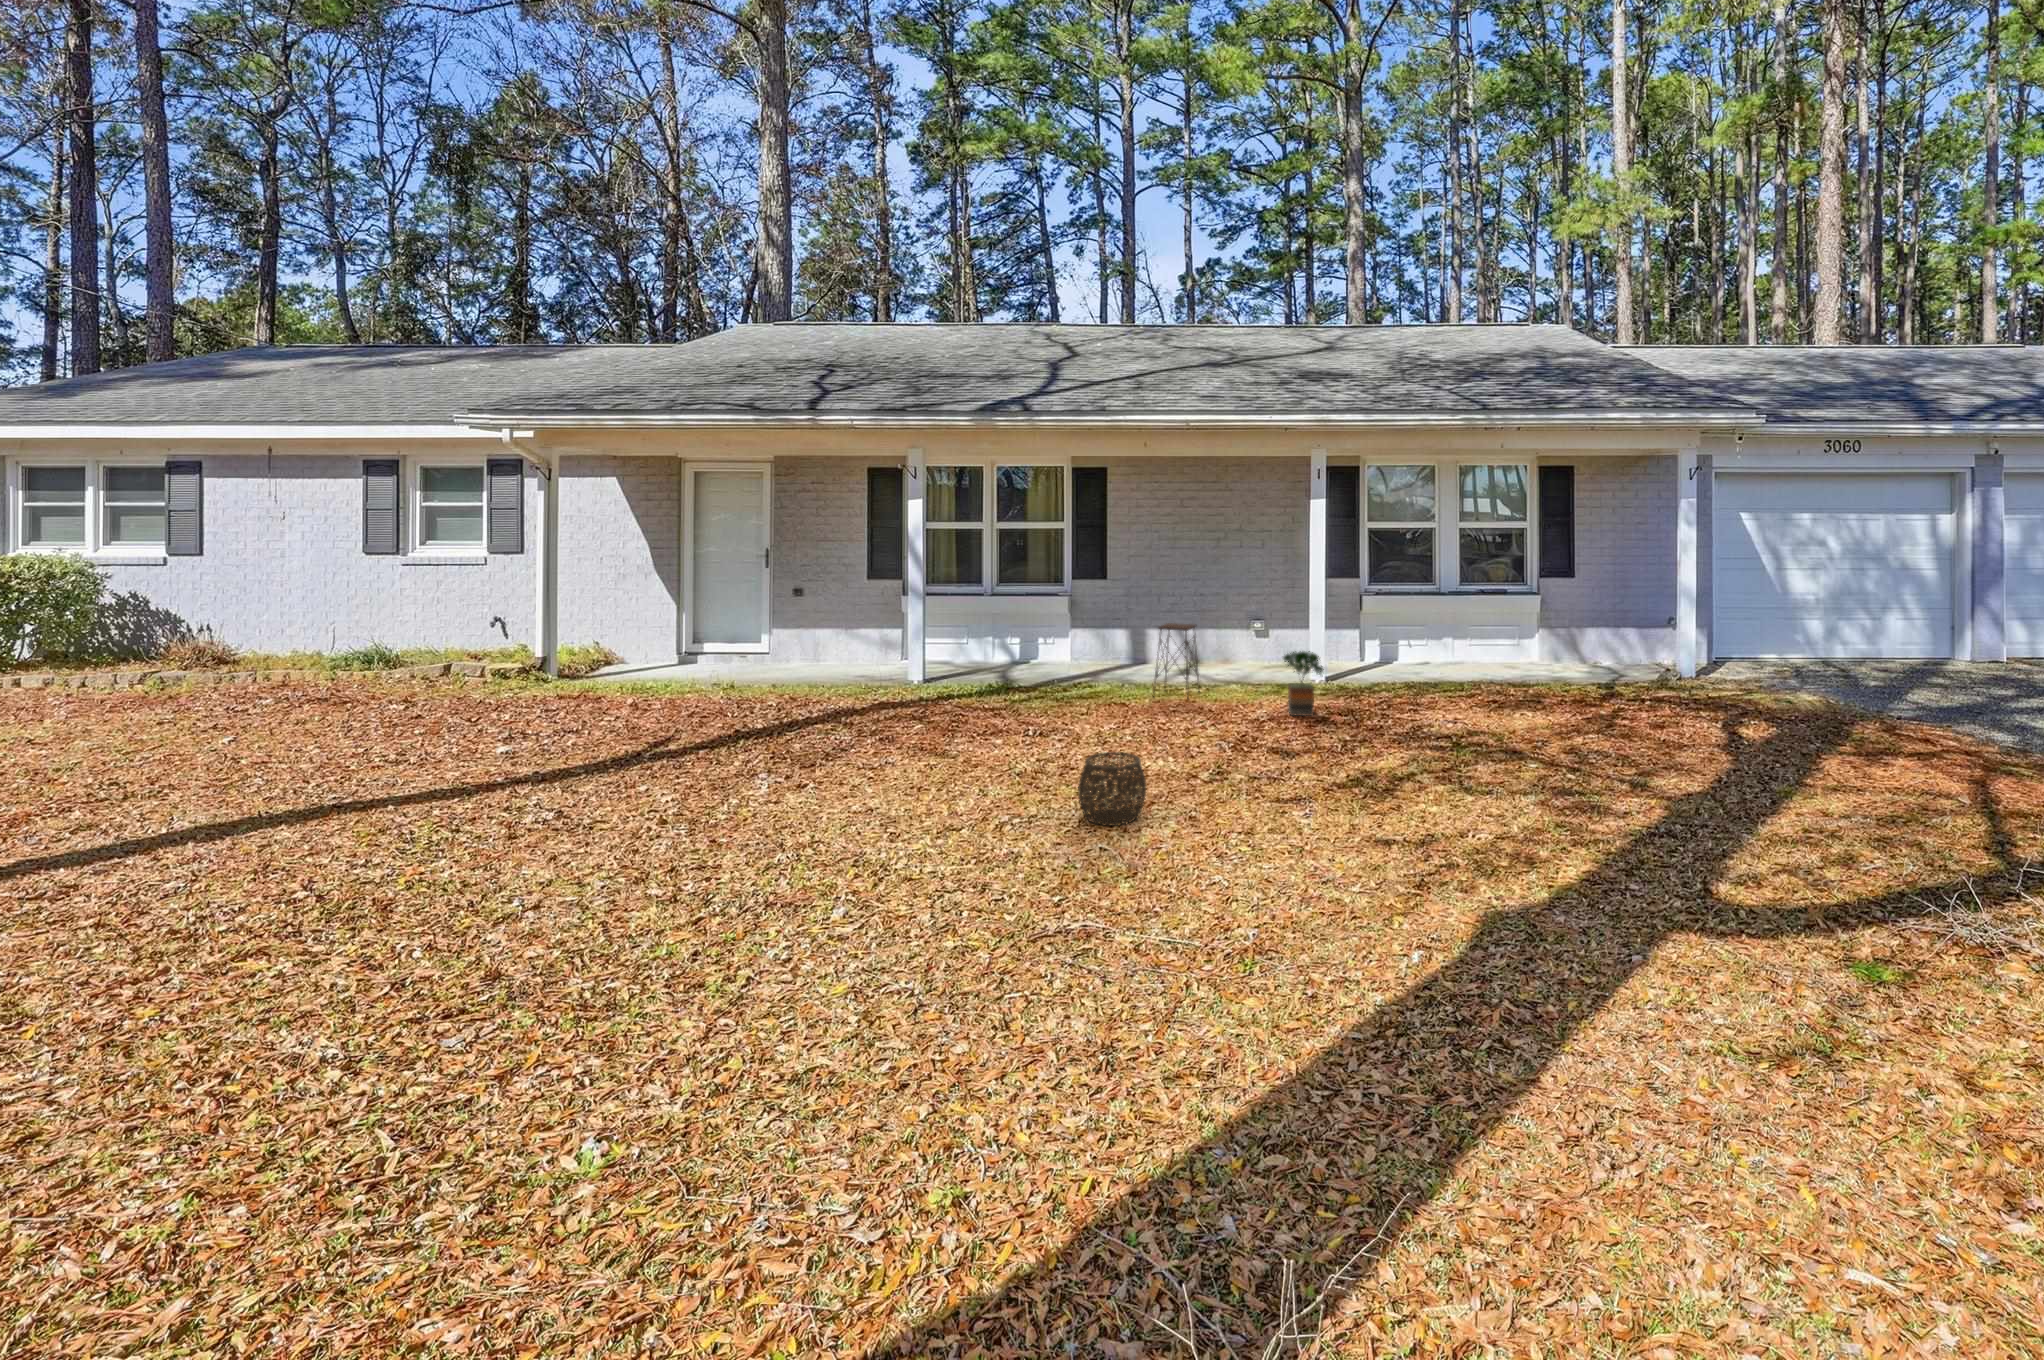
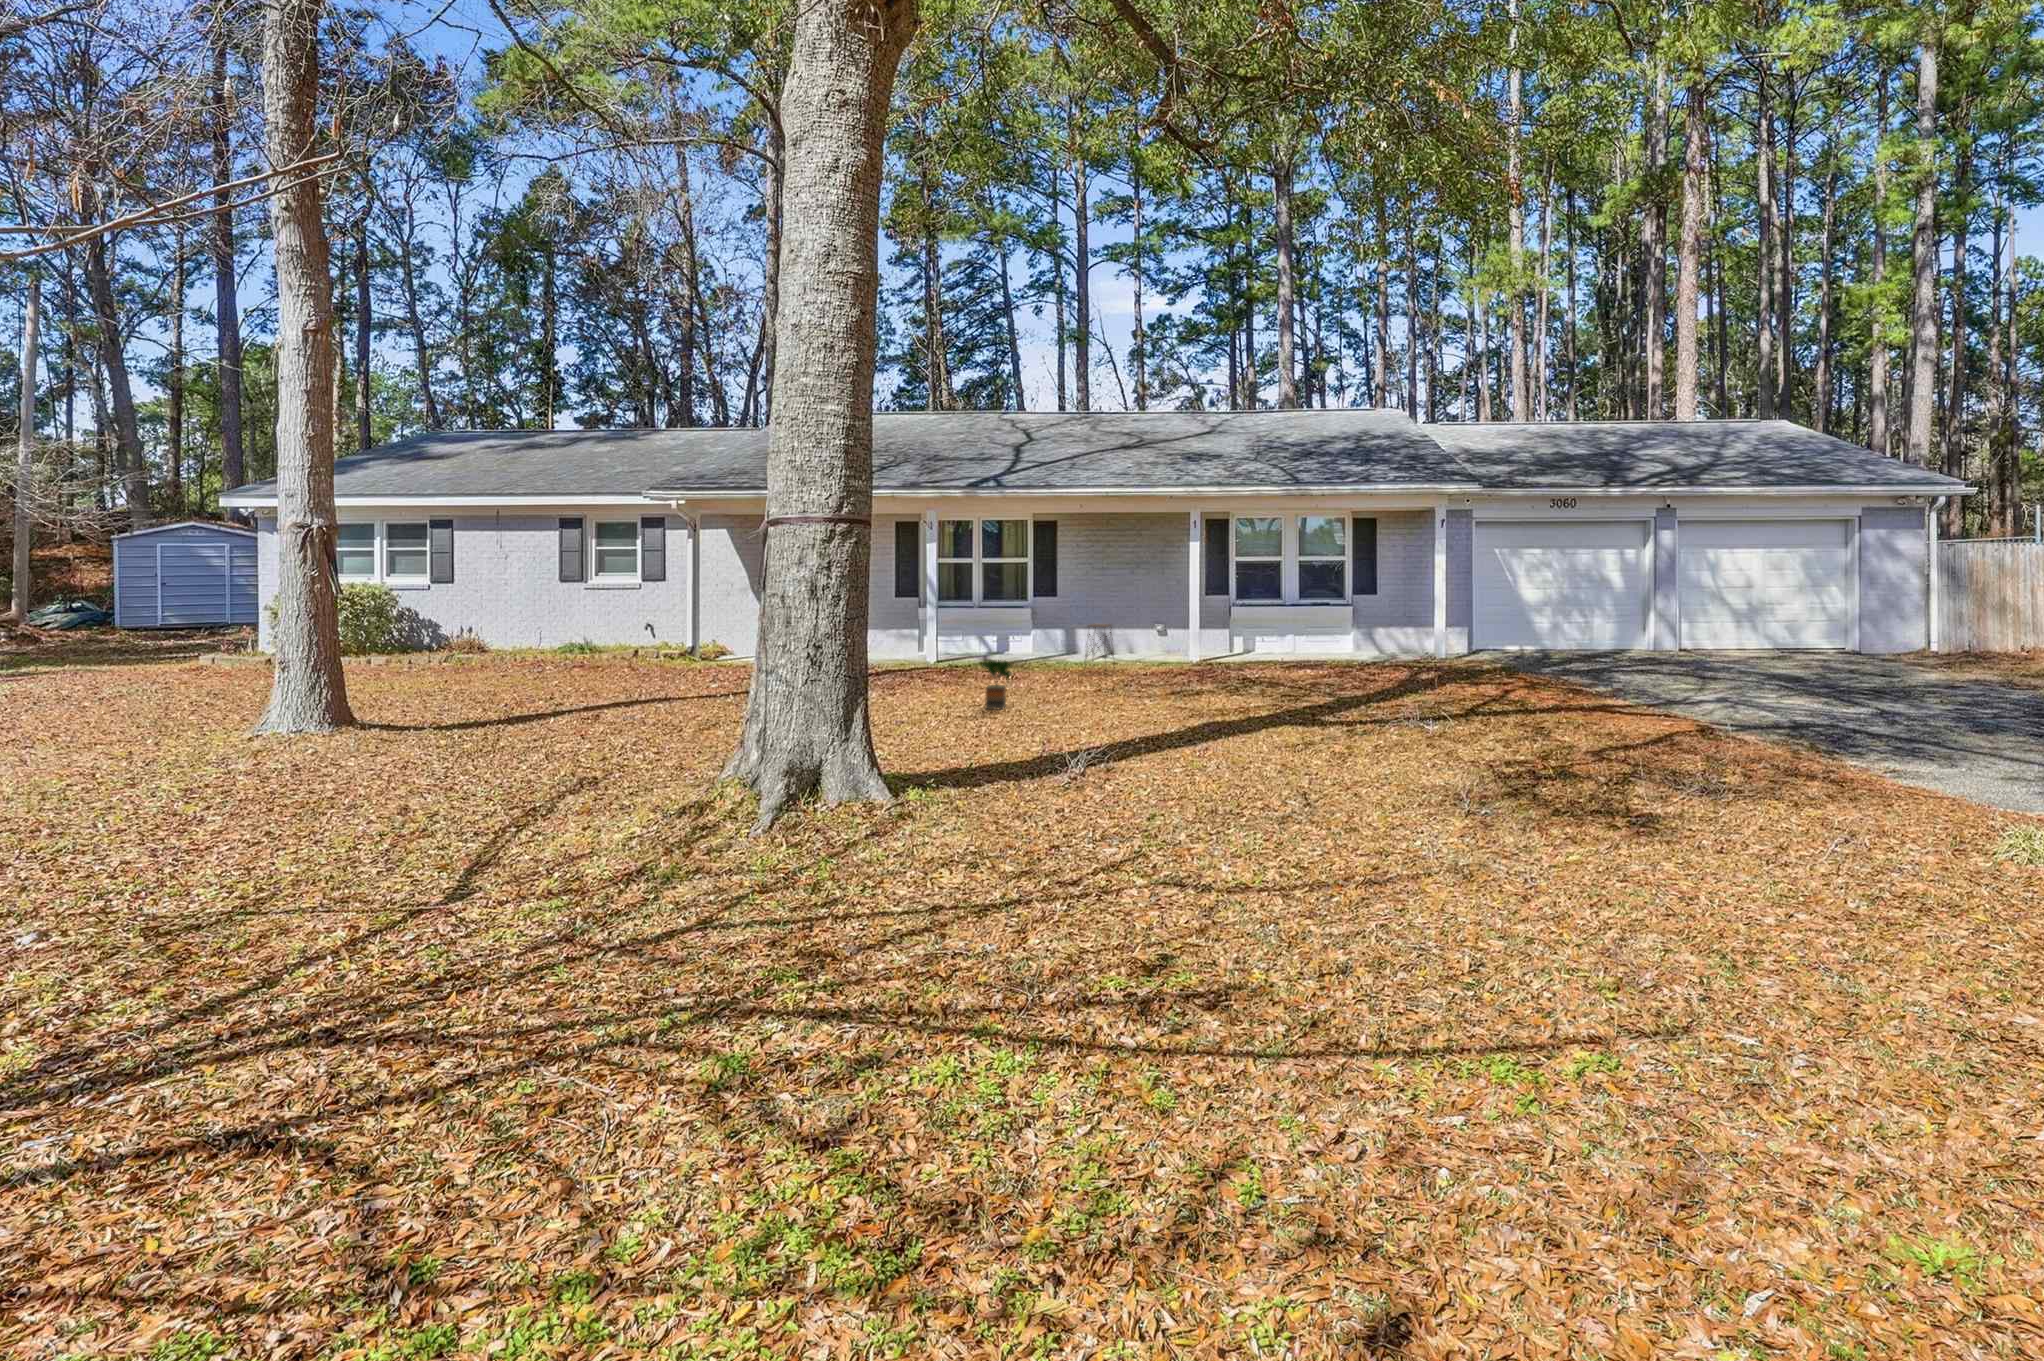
potted tree: present [1283,651,1324,716] -> present [982,660,1011,709]
woven basket: present [1078,752,1146,826] -> none [1034,675,1068,707]

